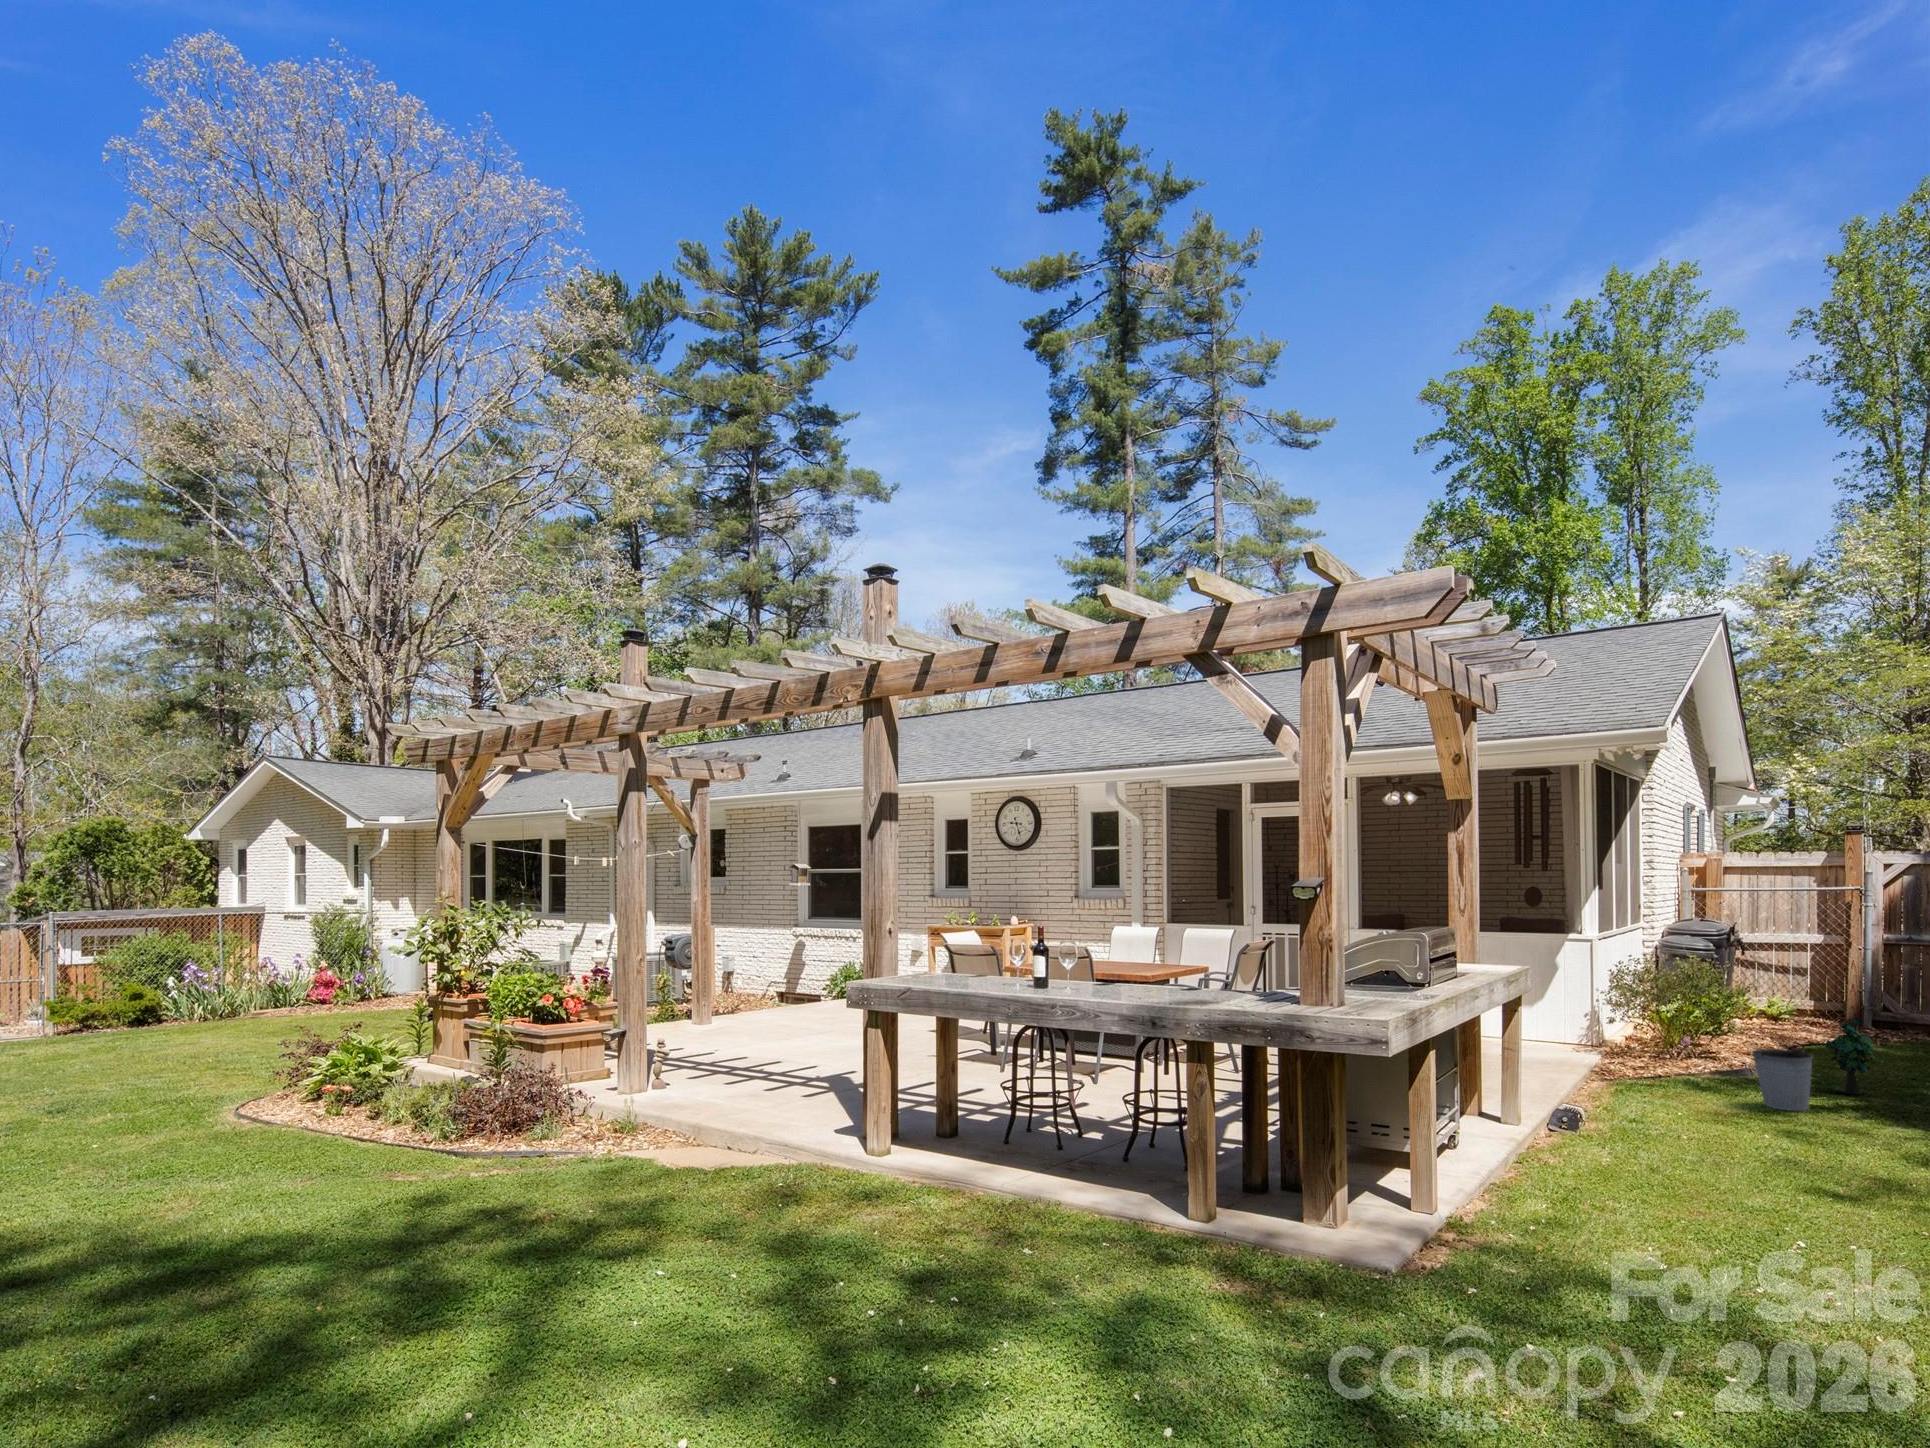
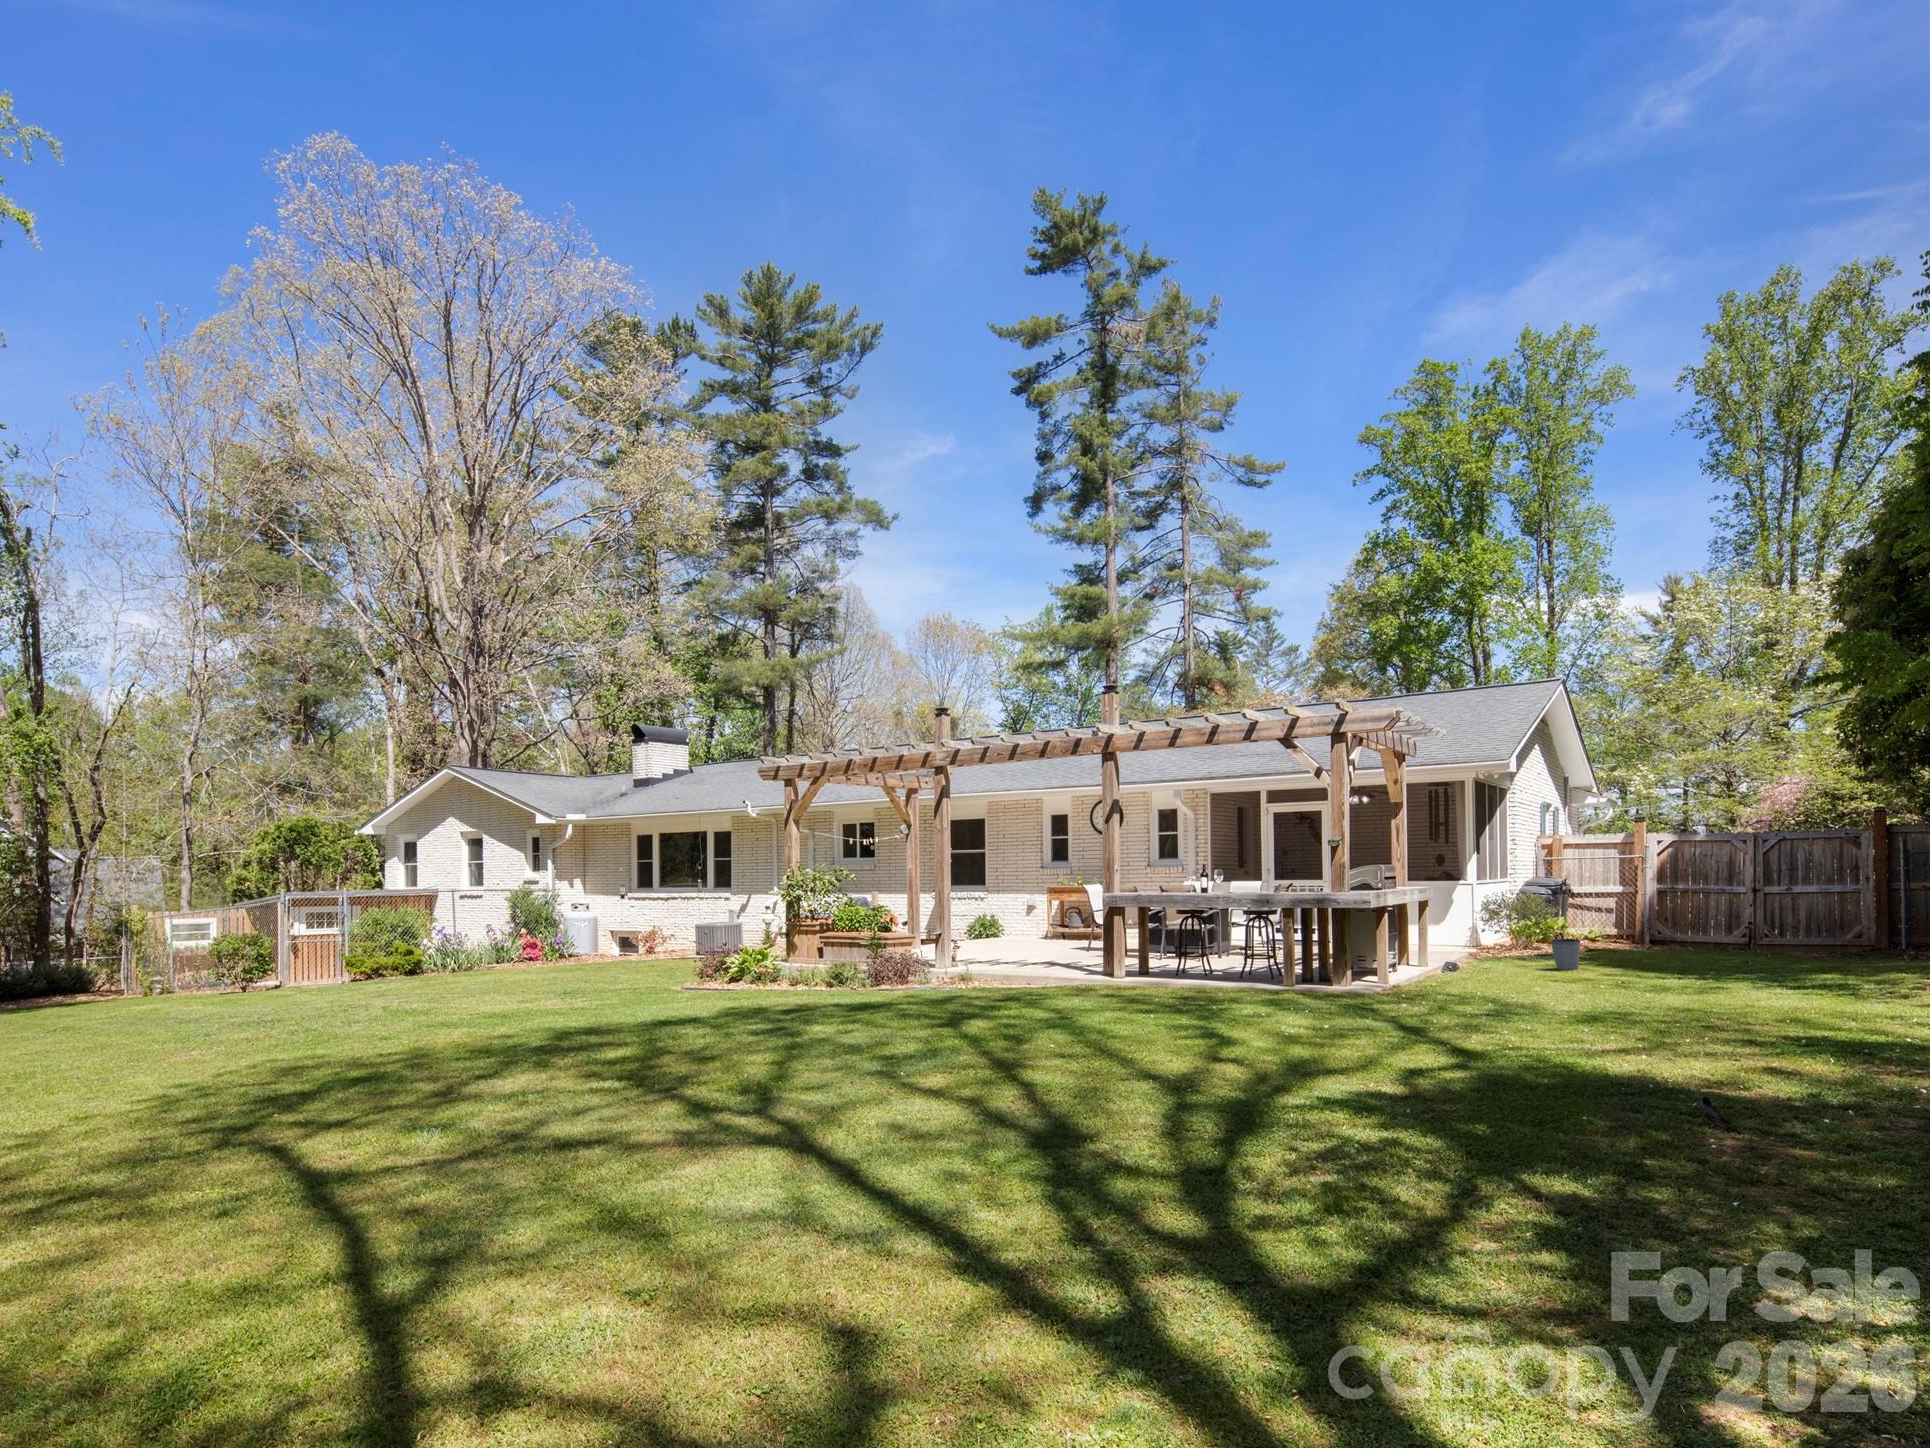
decorative plant: present [1823,1018,1877,1094] -> none [1591,922,1619,964]

